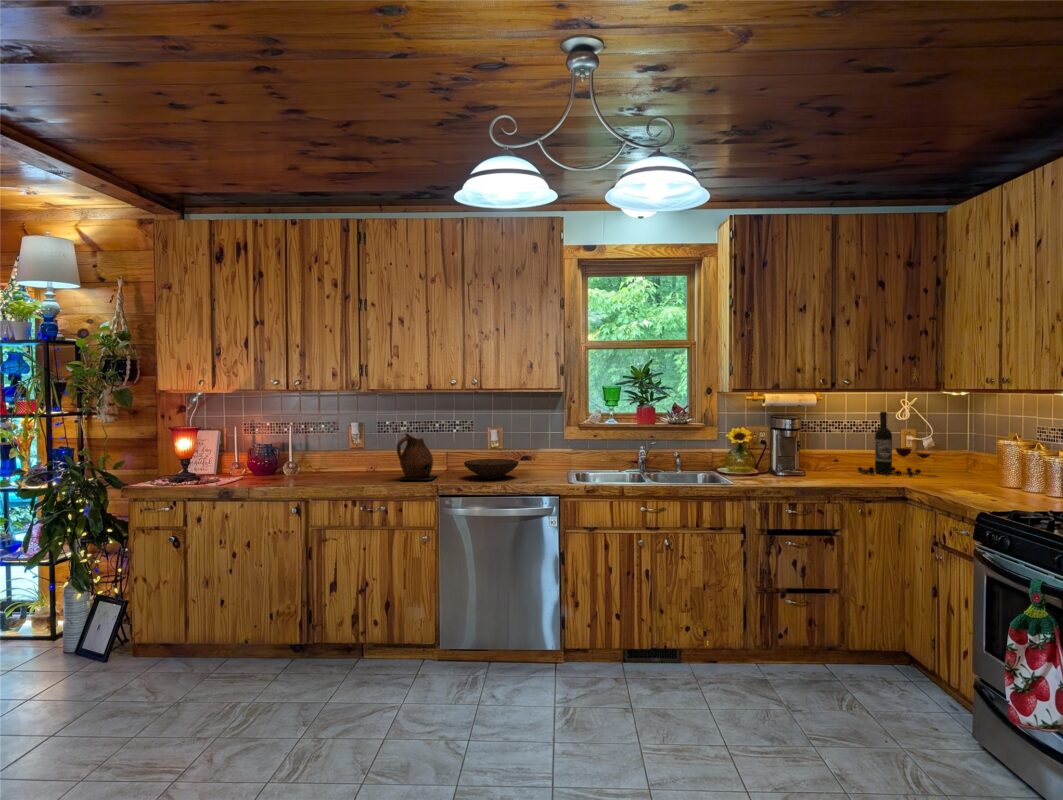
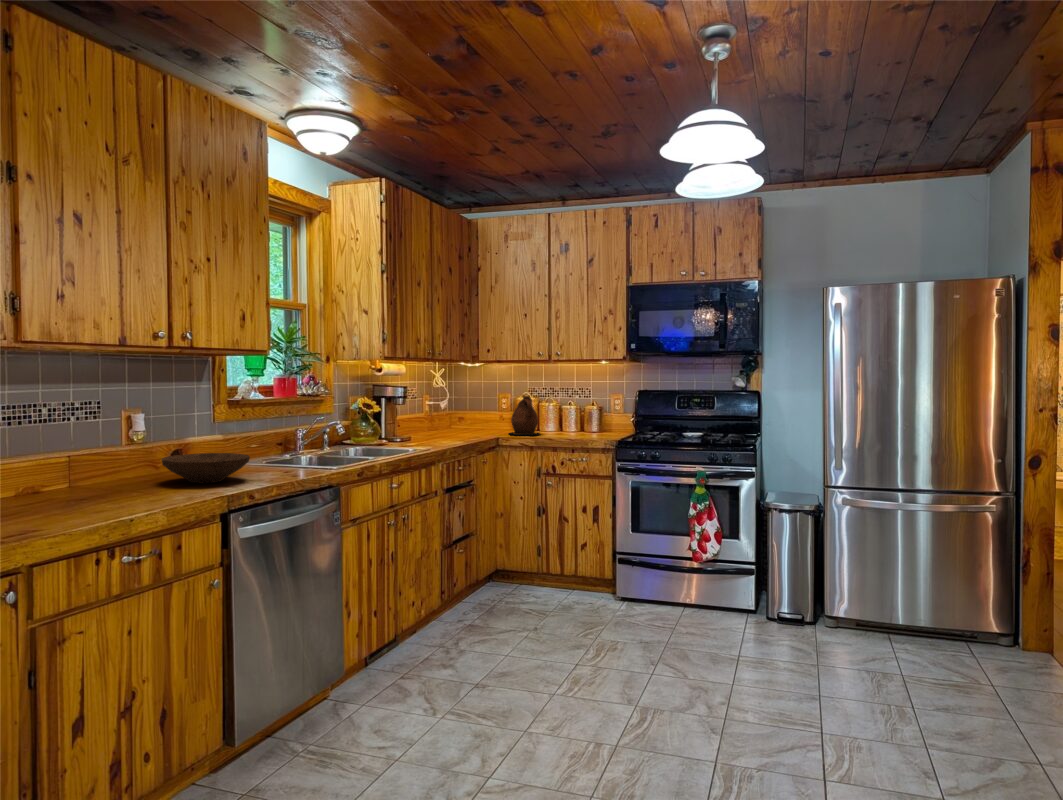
wine bottle: present [858,412,930,476] -> none [418,380,467,434]
ceramic pitcher: present [397,433,437,480] -> present [508,396,540,435]

